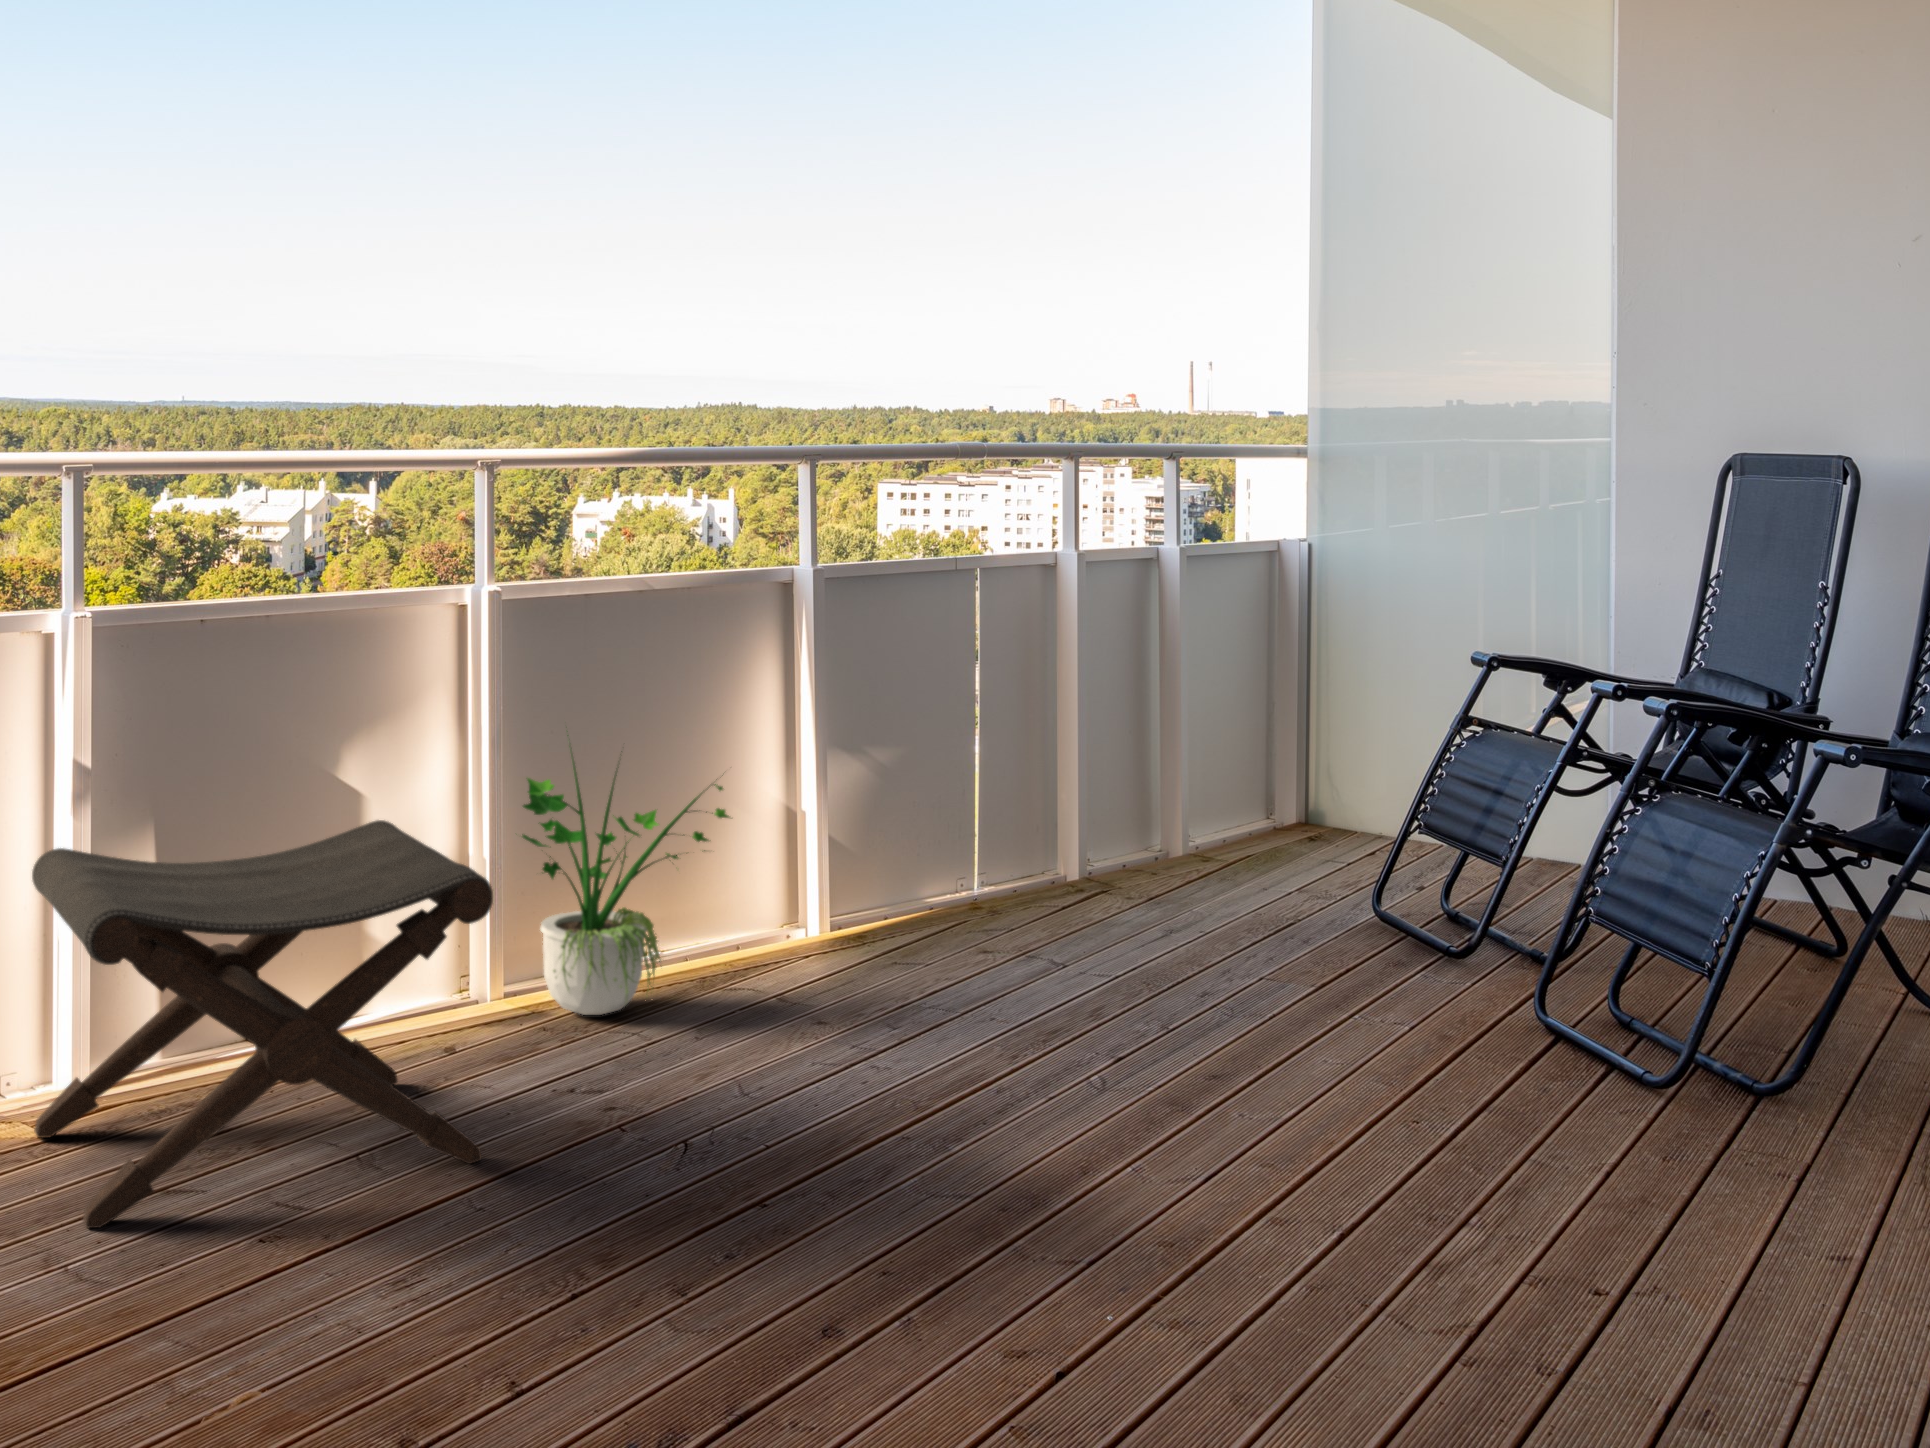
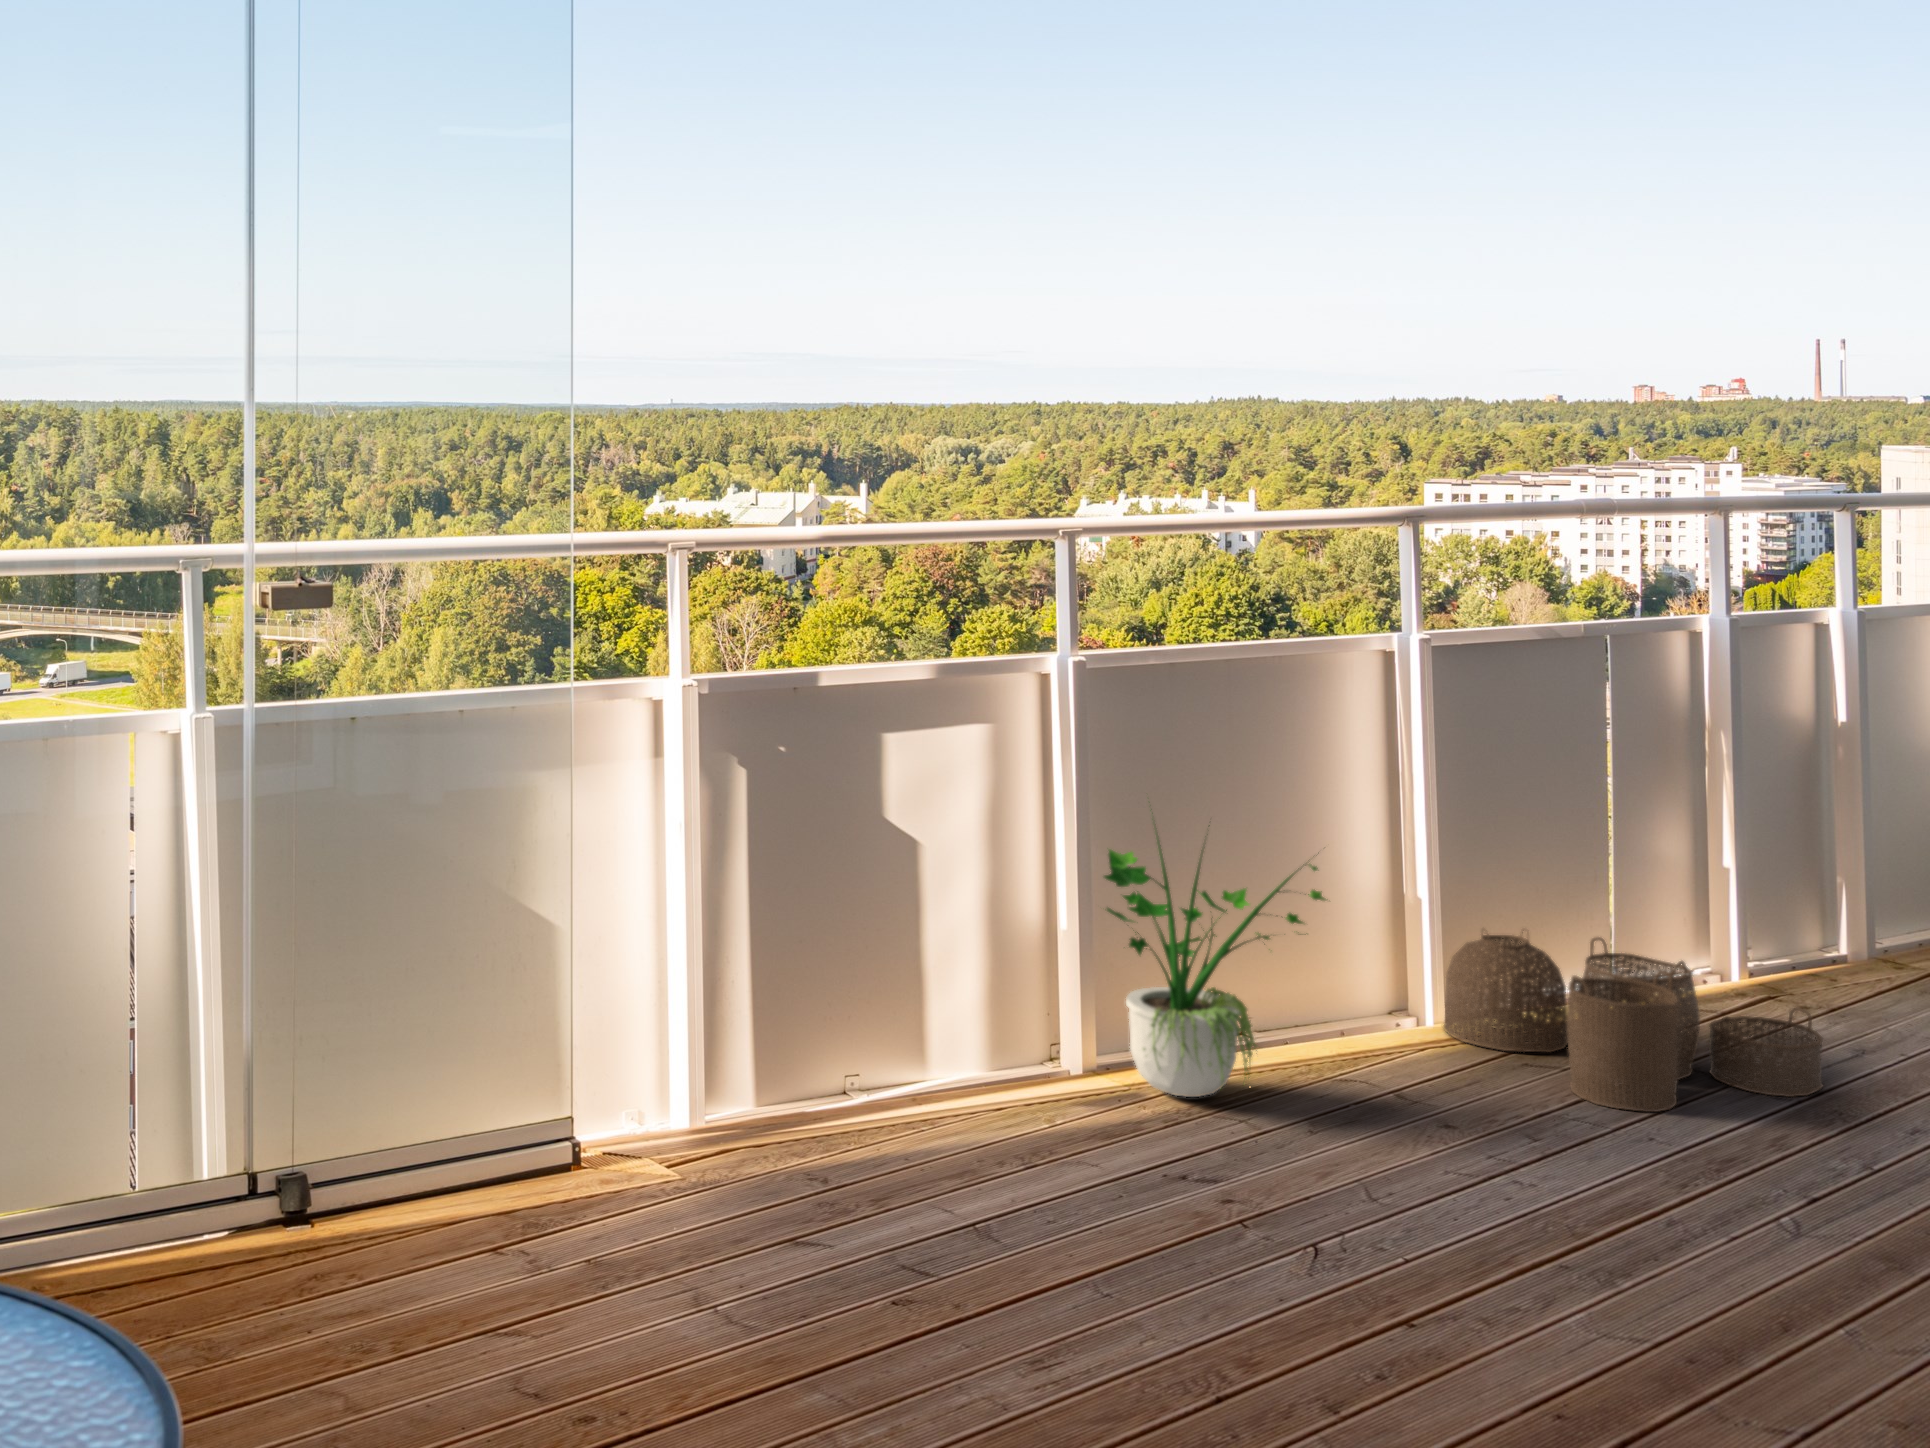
footstool: present [32,820,493,1228] -> none [648,891,1098,1272]
woven basket: none [835,837,1142,992] -> present [1443,929,1823,1112]

